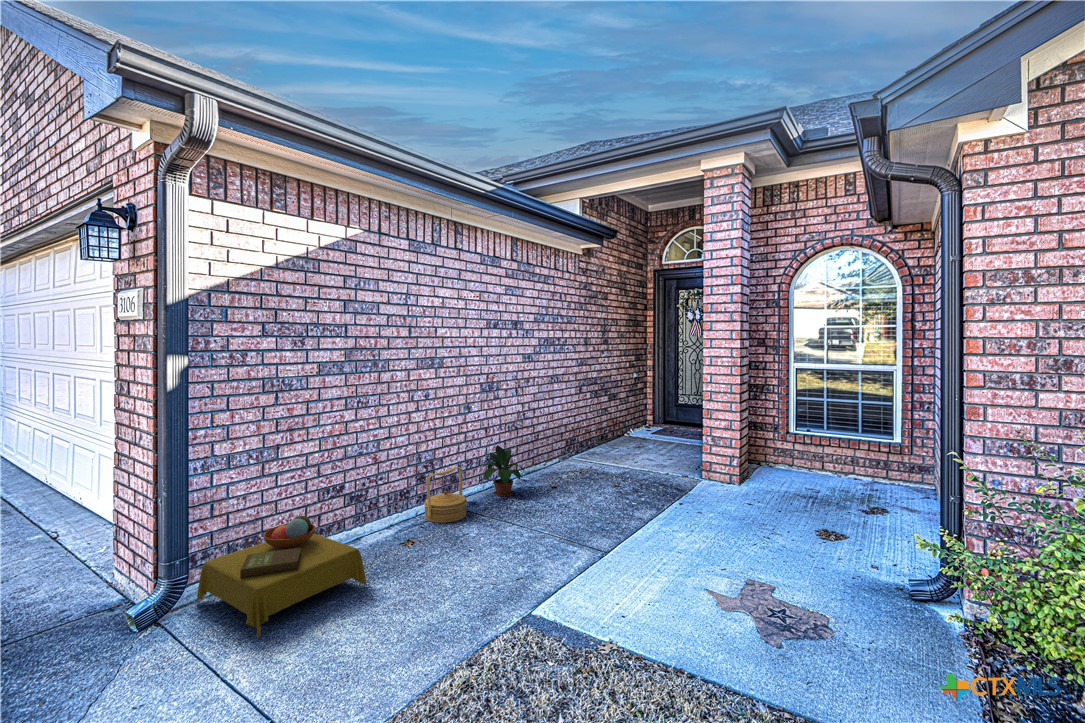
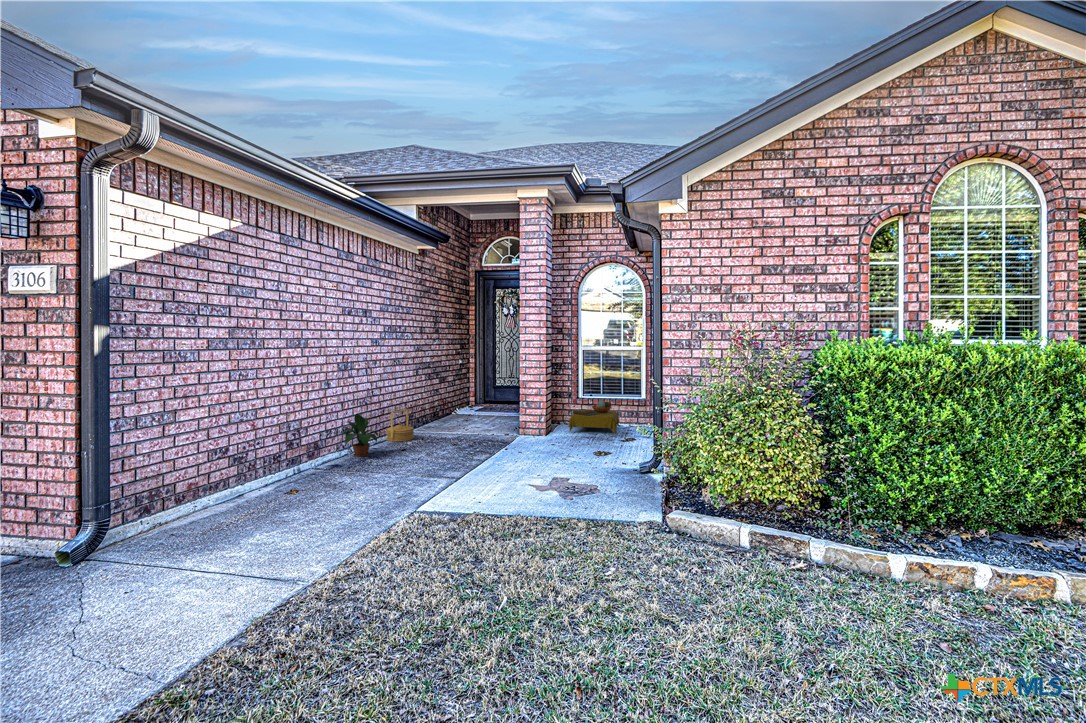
woven basket: present [424,467,467,523] -> present [386,409,414,441]
side table: present [197,516,367,639] -> present [568,401,619,434]

